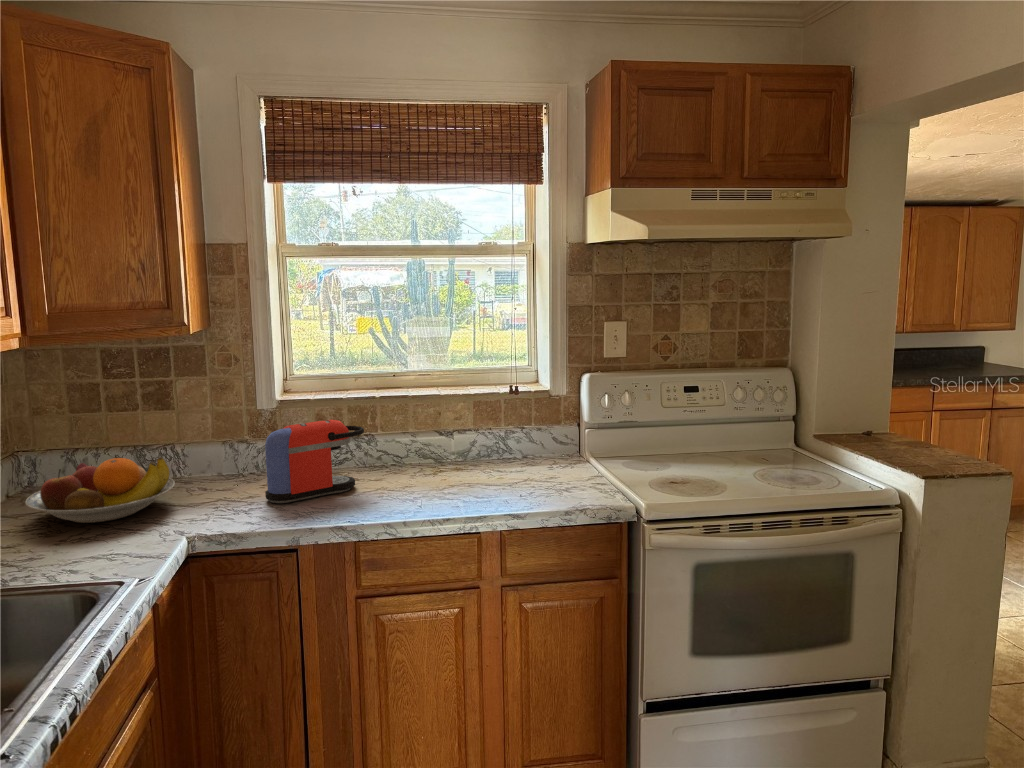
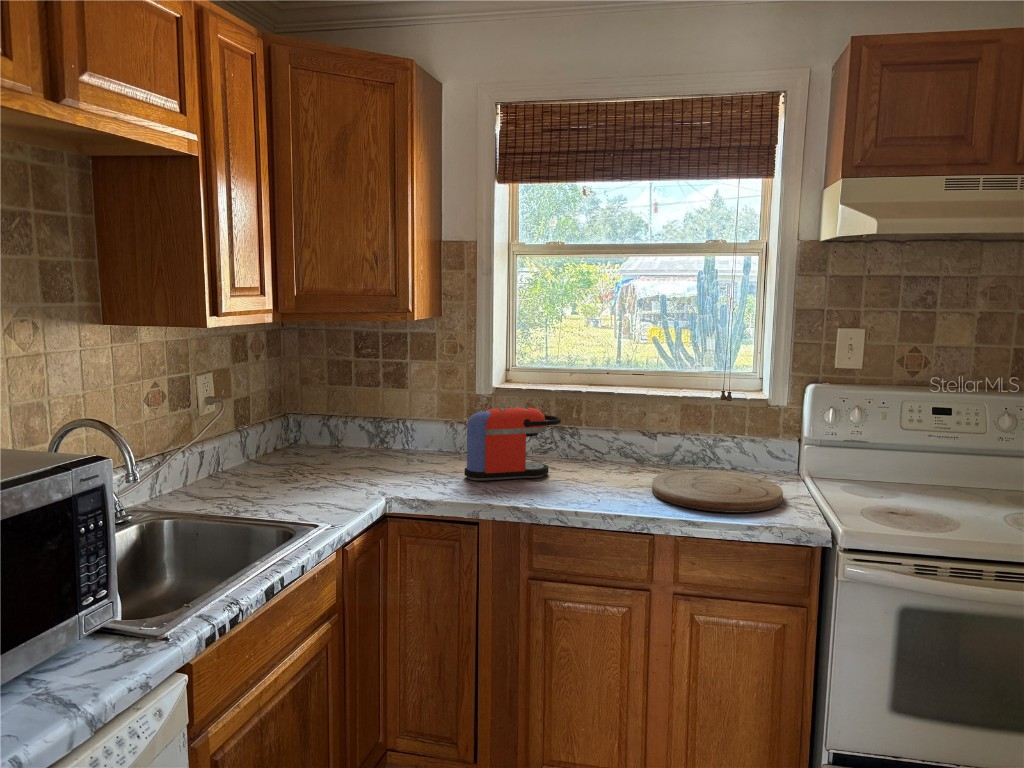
fruit bowl: present [25,457,175,523] -> none [277,424,393,476]
cutting board: none [463,462,582,503] -> present [652,470,783,513]

